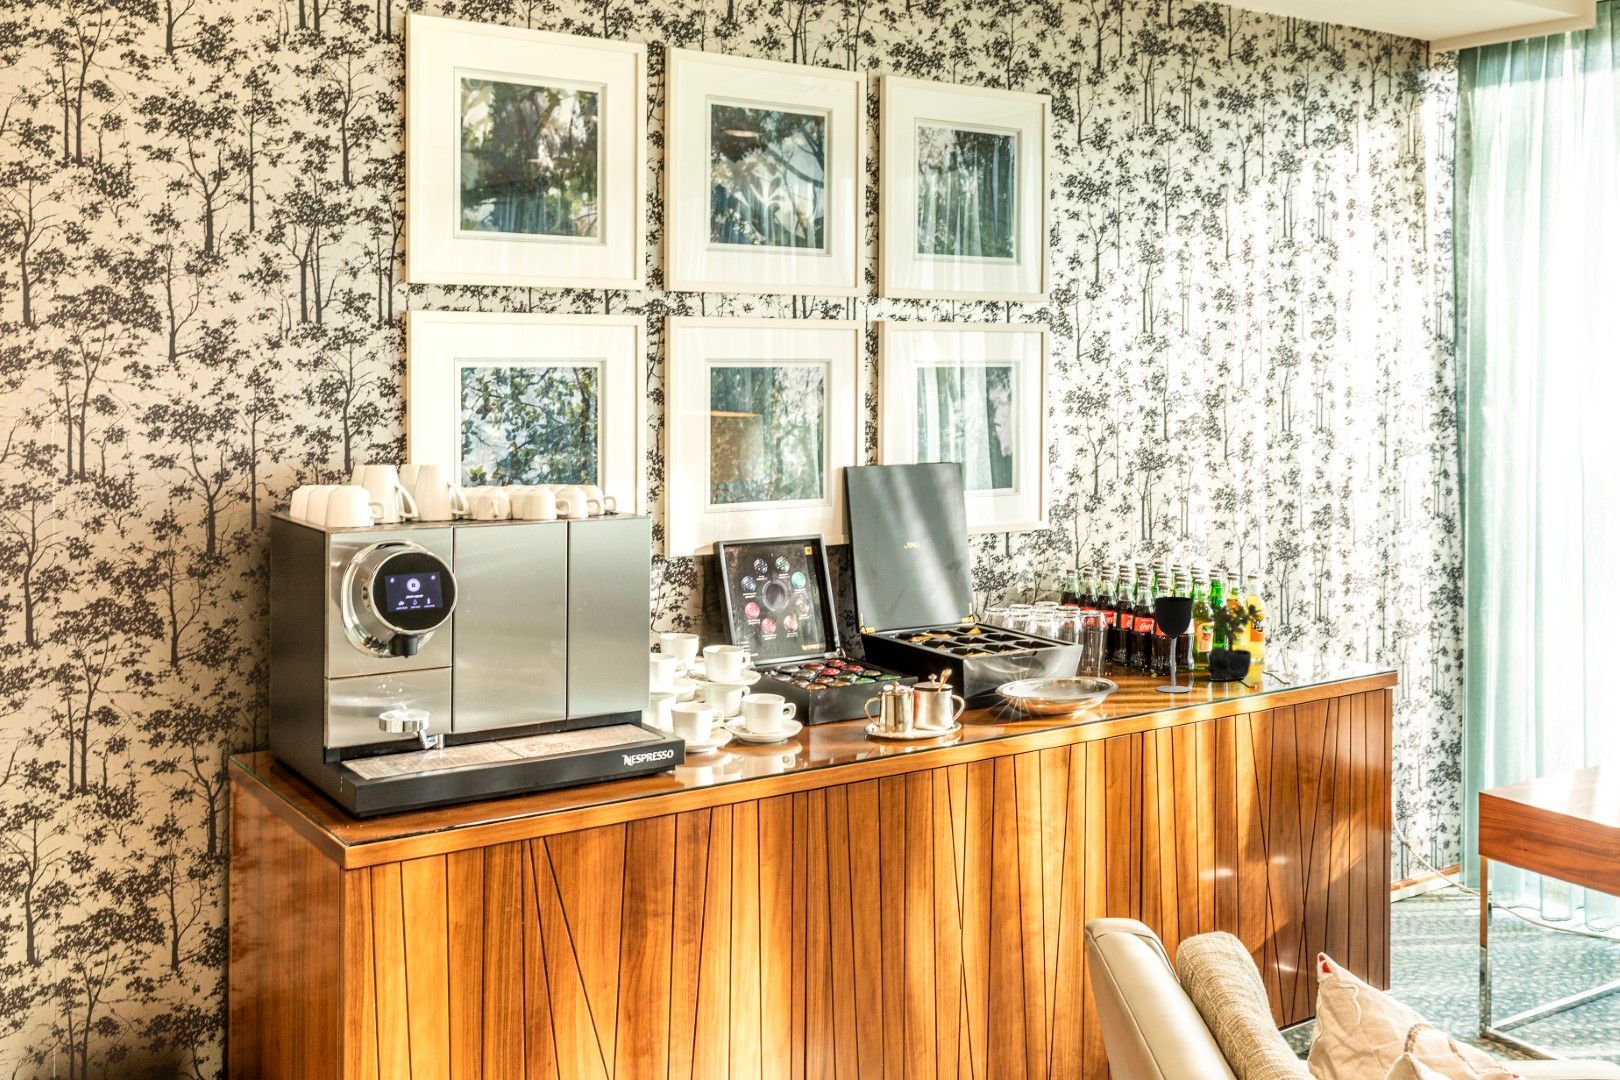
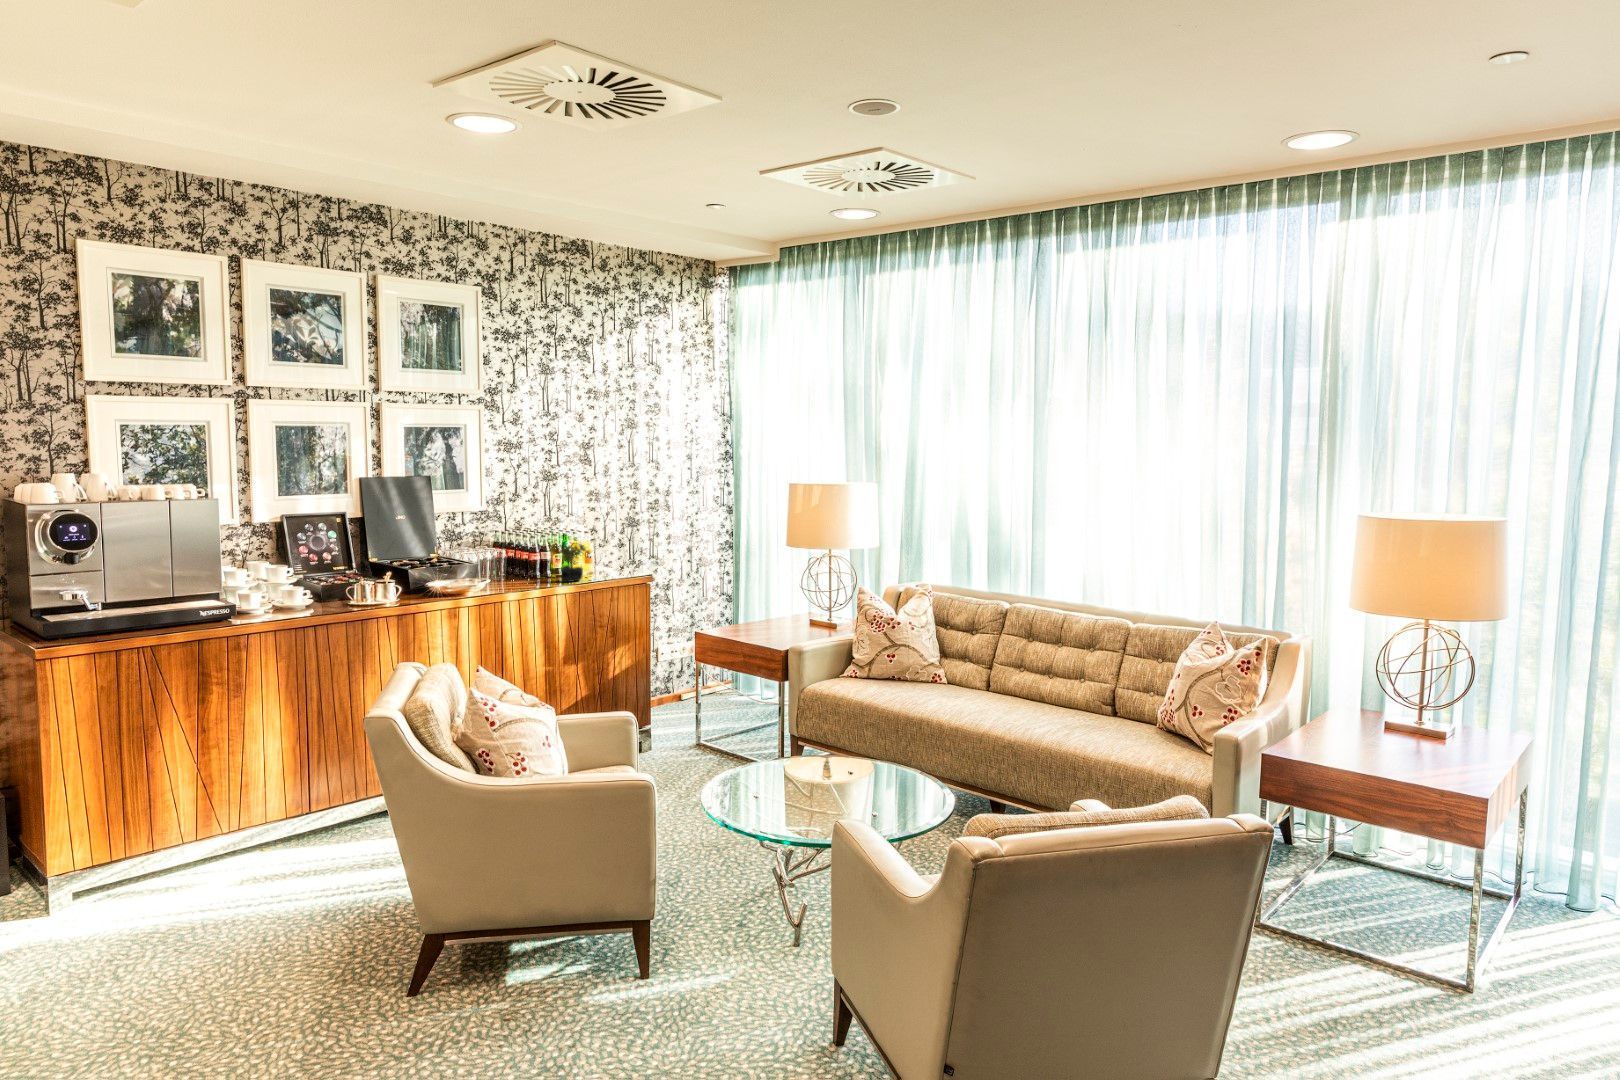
wine glass: present [1155,597,1192,692] -> none [525,541,545,587]

